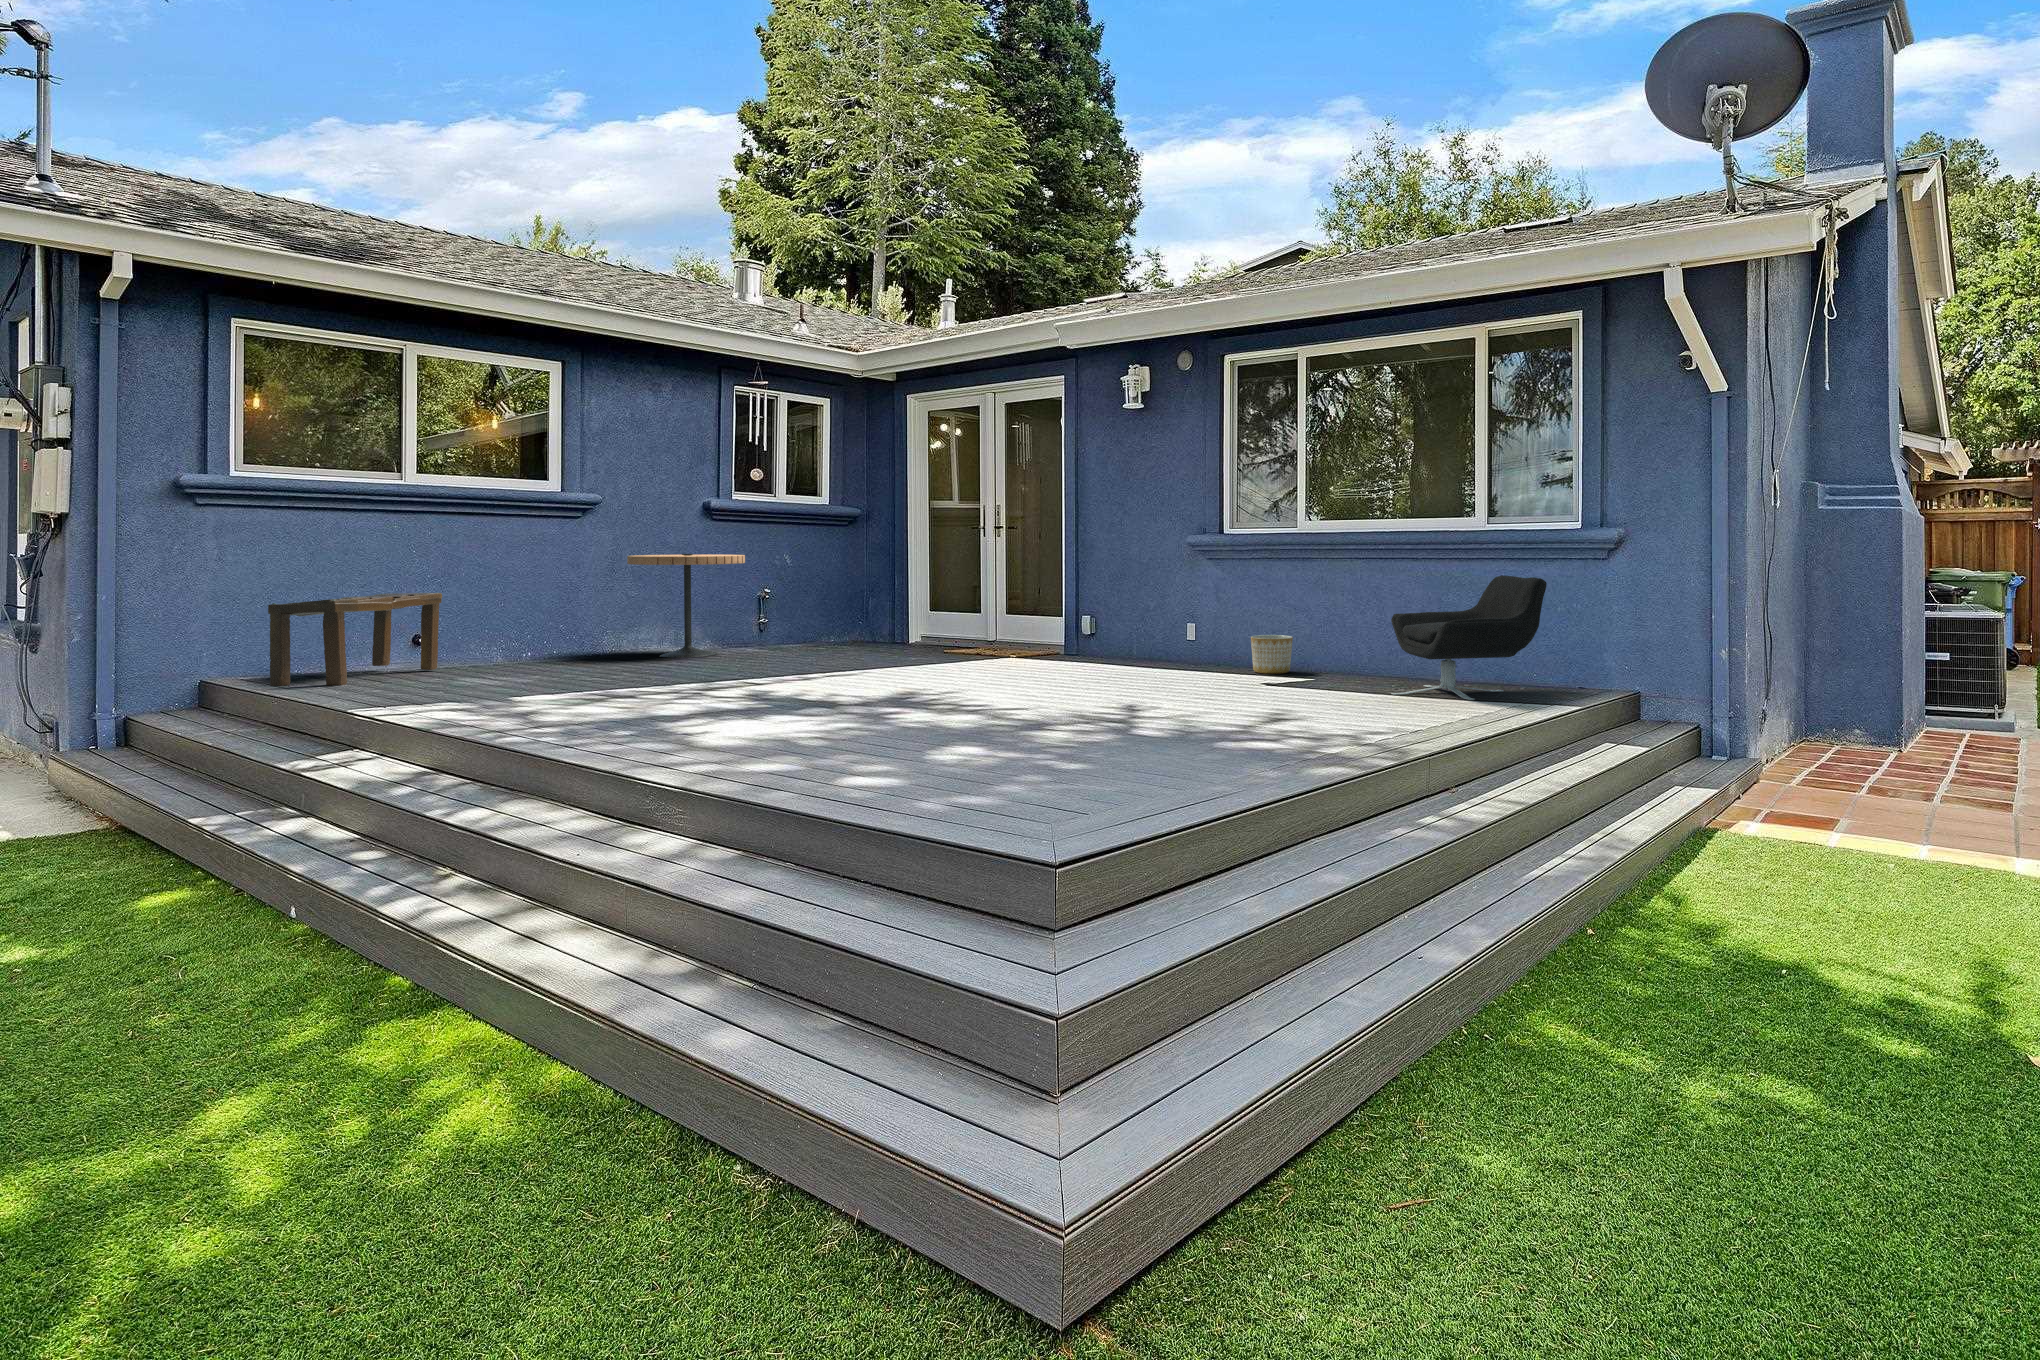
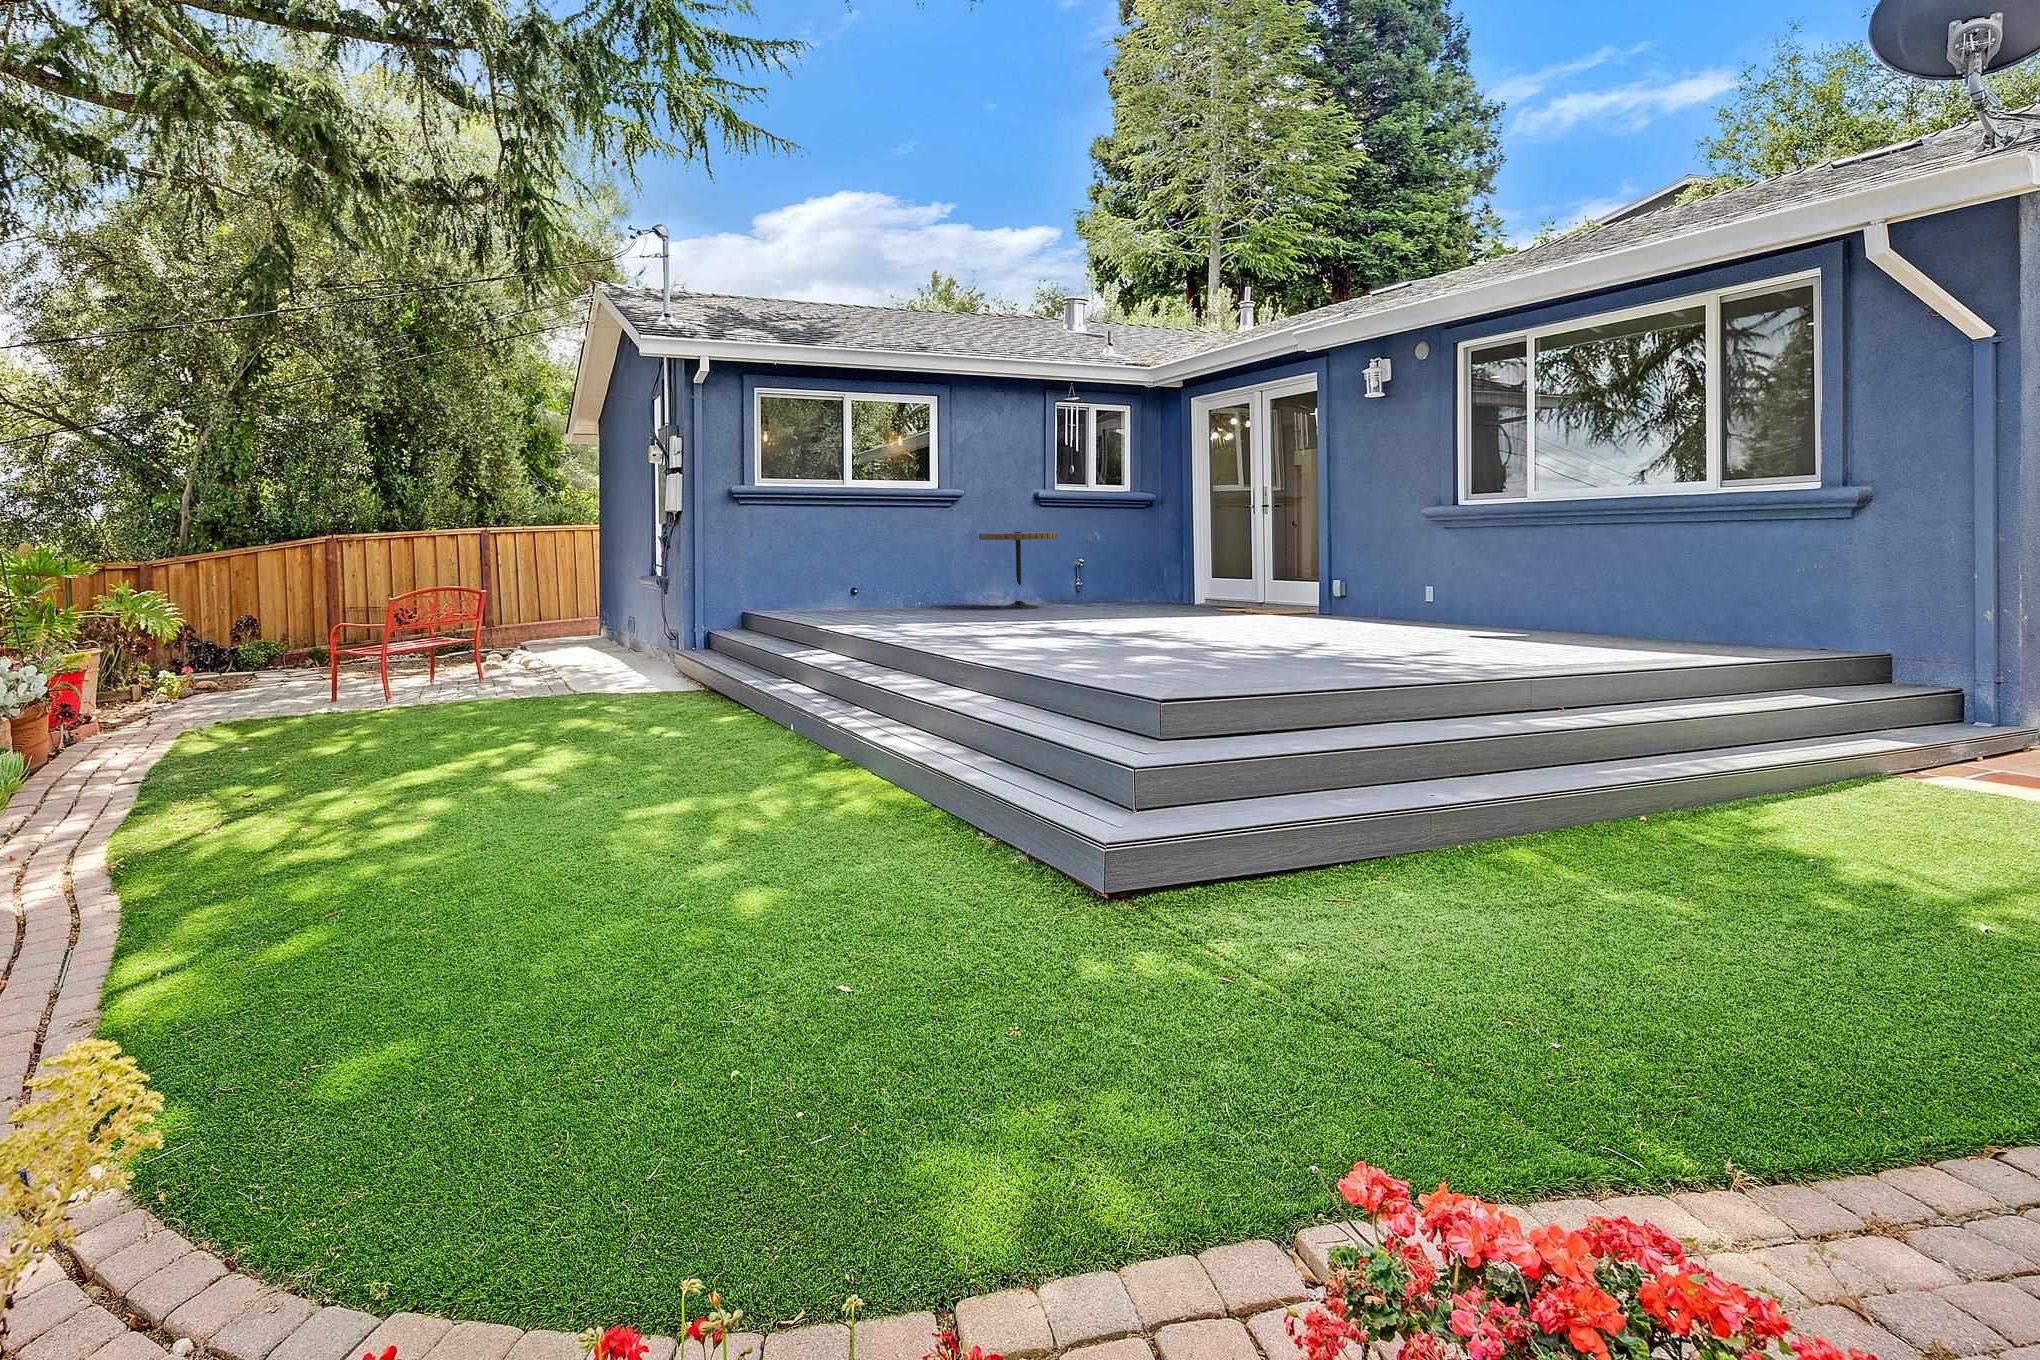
lounge chair: present [1391,575,1547,700] -> none [1582,539,1758,655]
bench: present [268,593,442,686] -> none [775,559,865,616]
planter: present [1251,635,1293,674] -> none [1470,598,1513,633]

